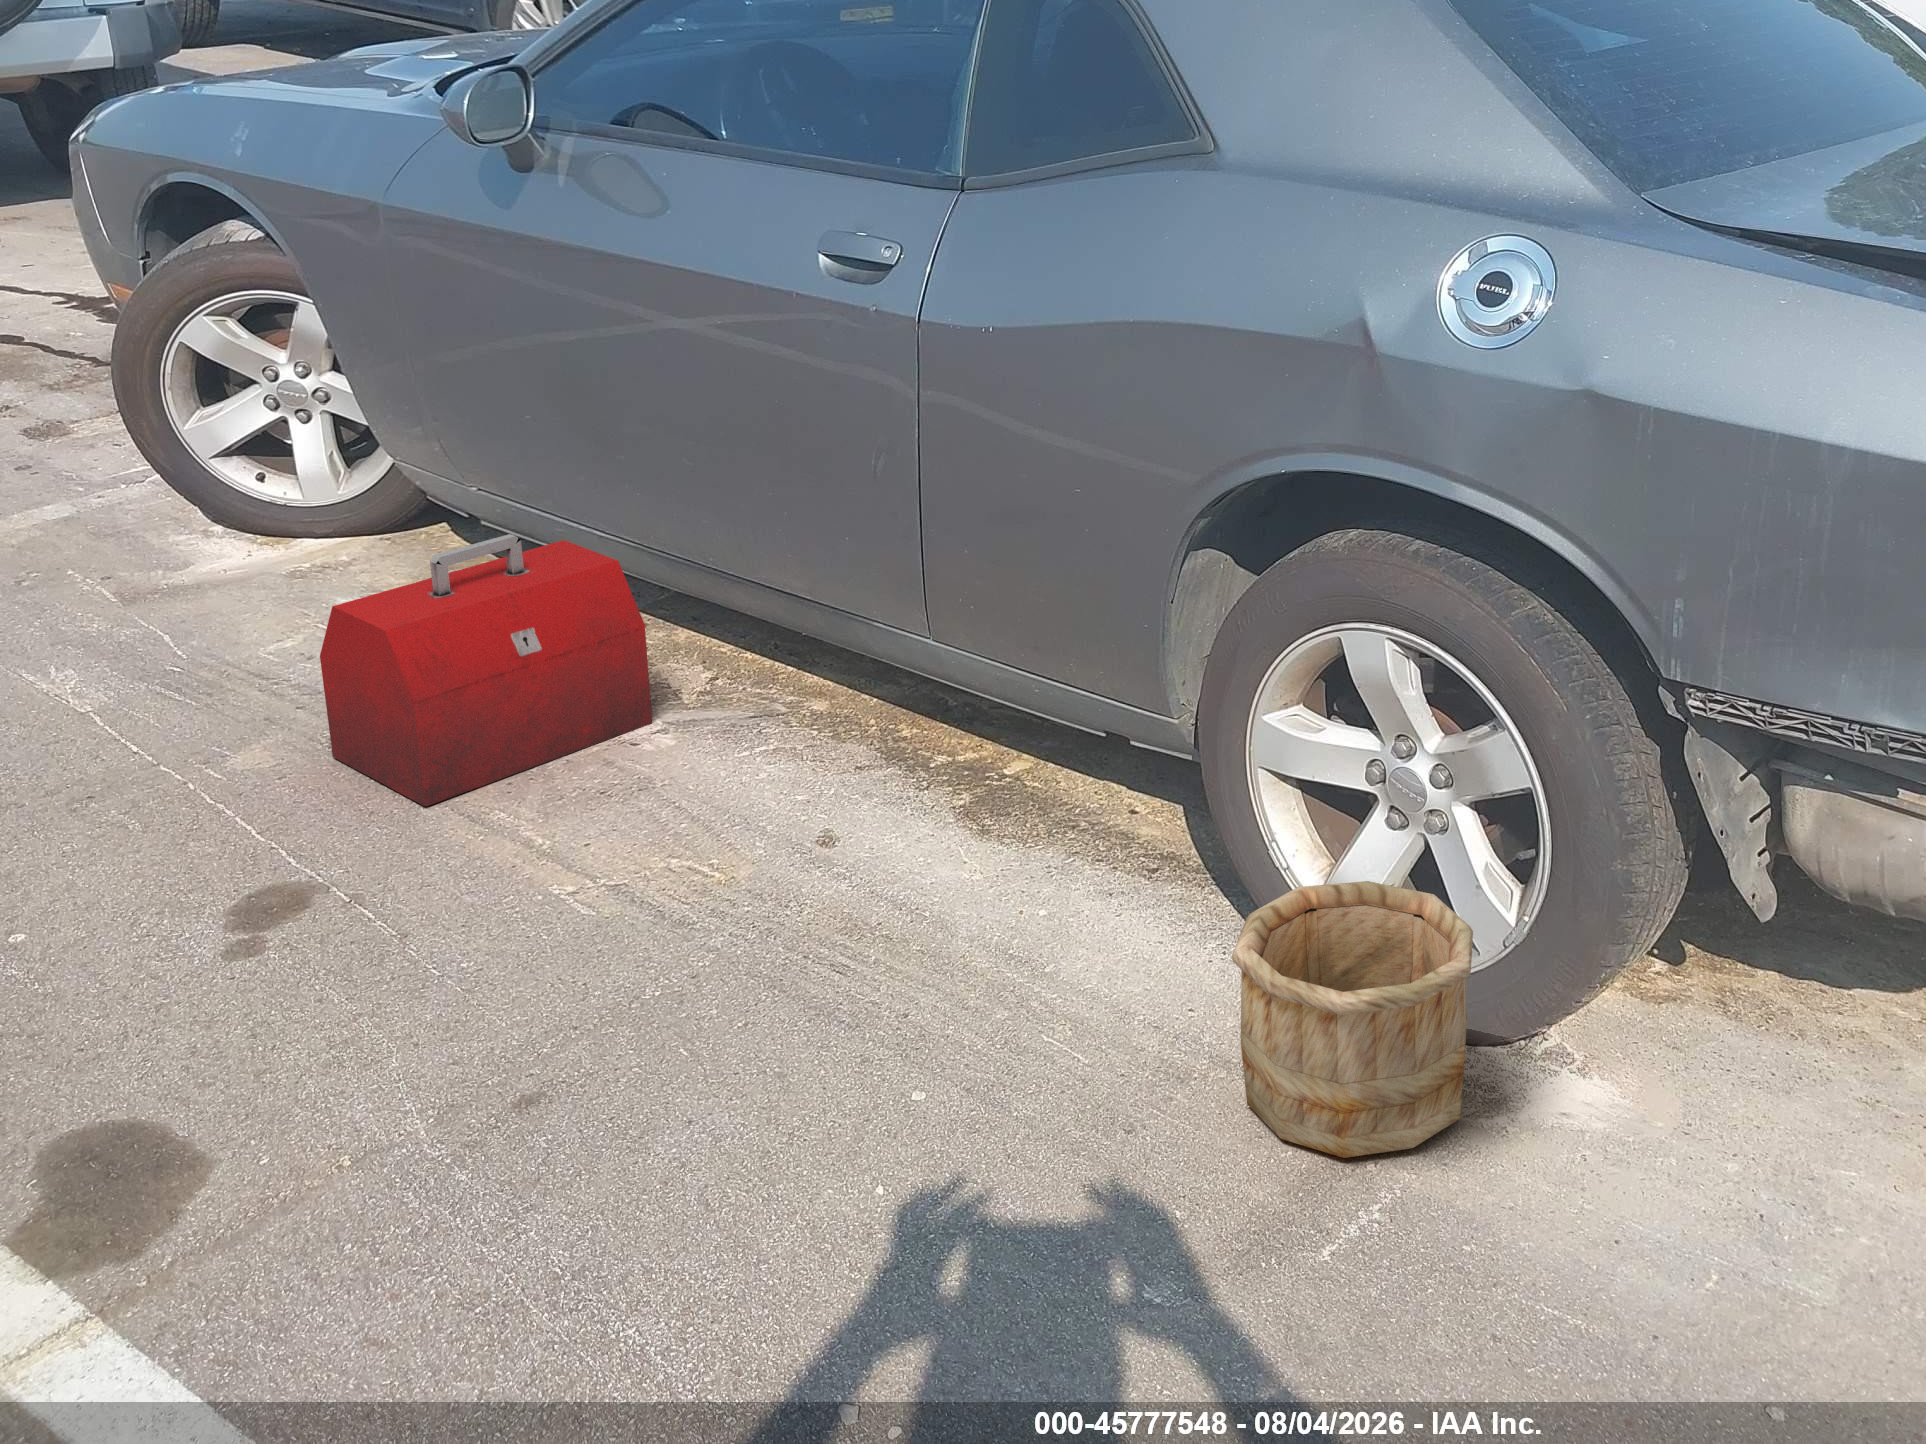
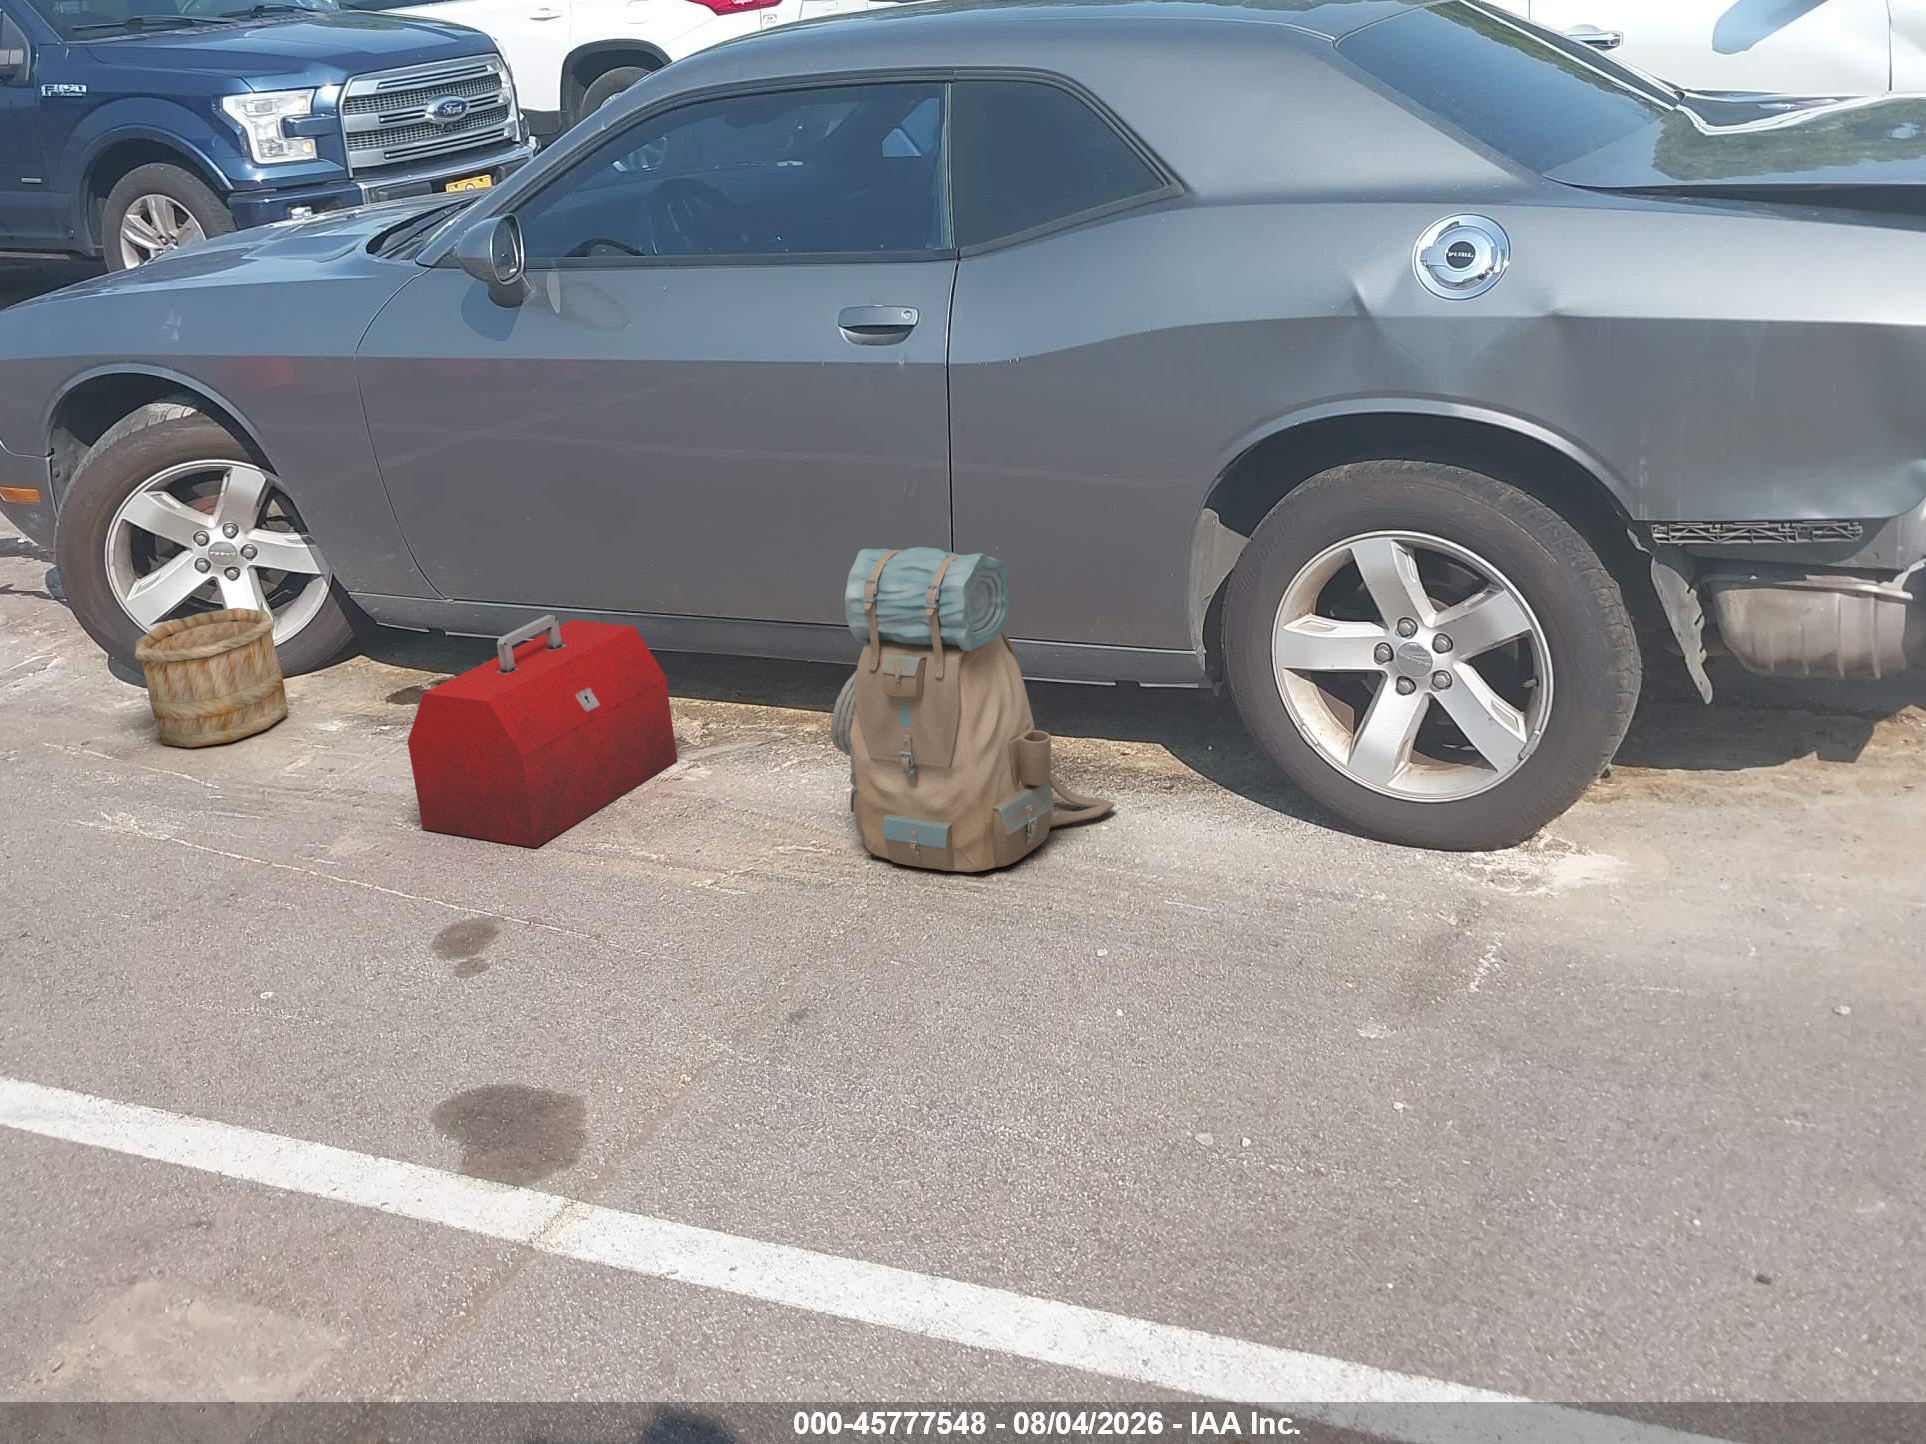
backpack: none [742,531,1067,946] -> present [831,547,1114,872]
wooden bucket: present [1232,881,1473,1158] -> present [135,608,288,747]

